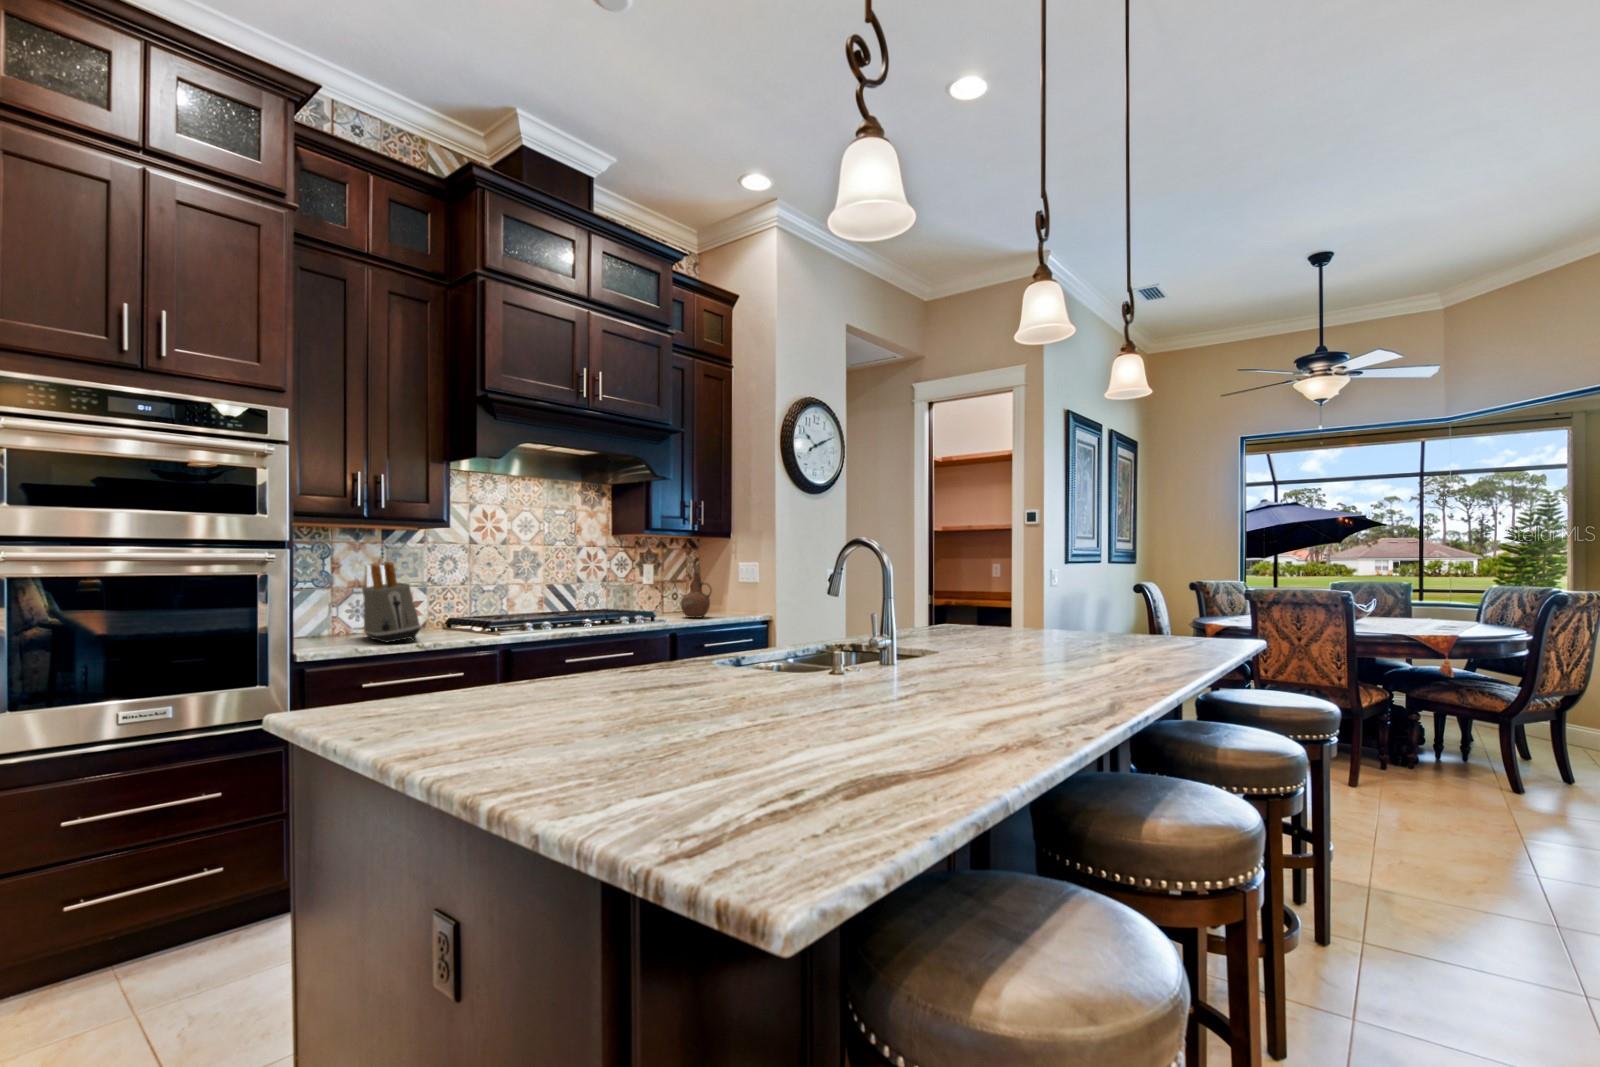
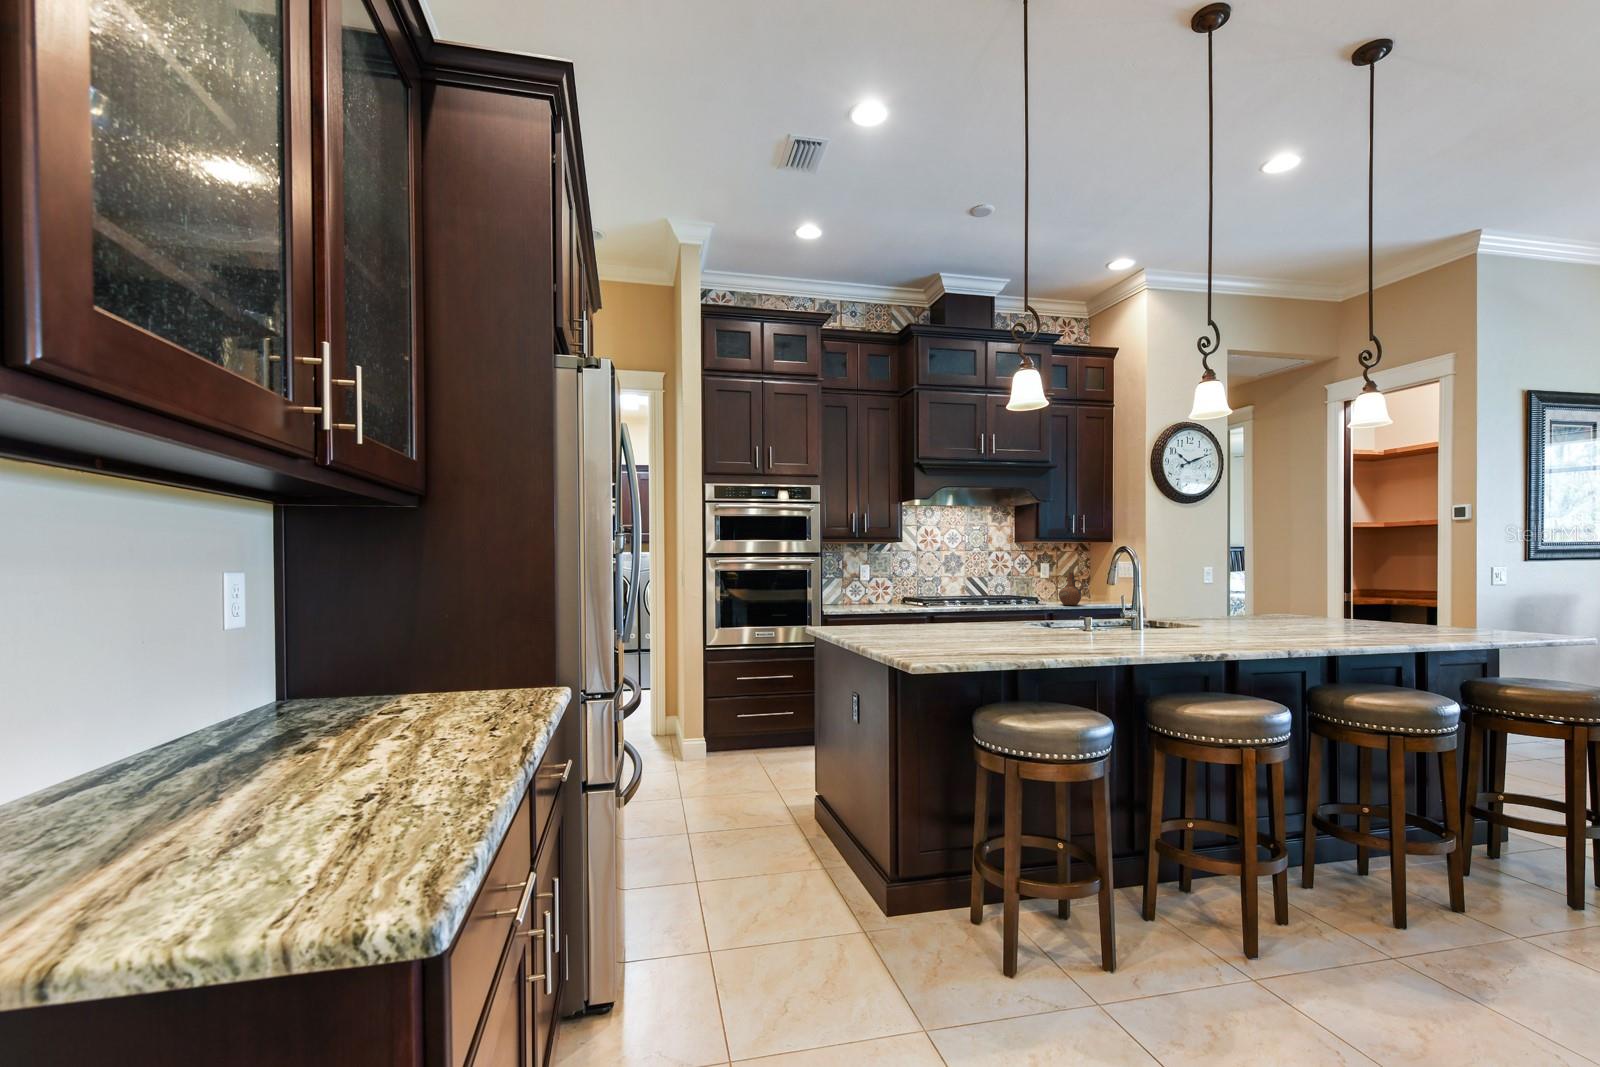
toaster: present [363,562,421,642] -> none [856,564,883,610]

